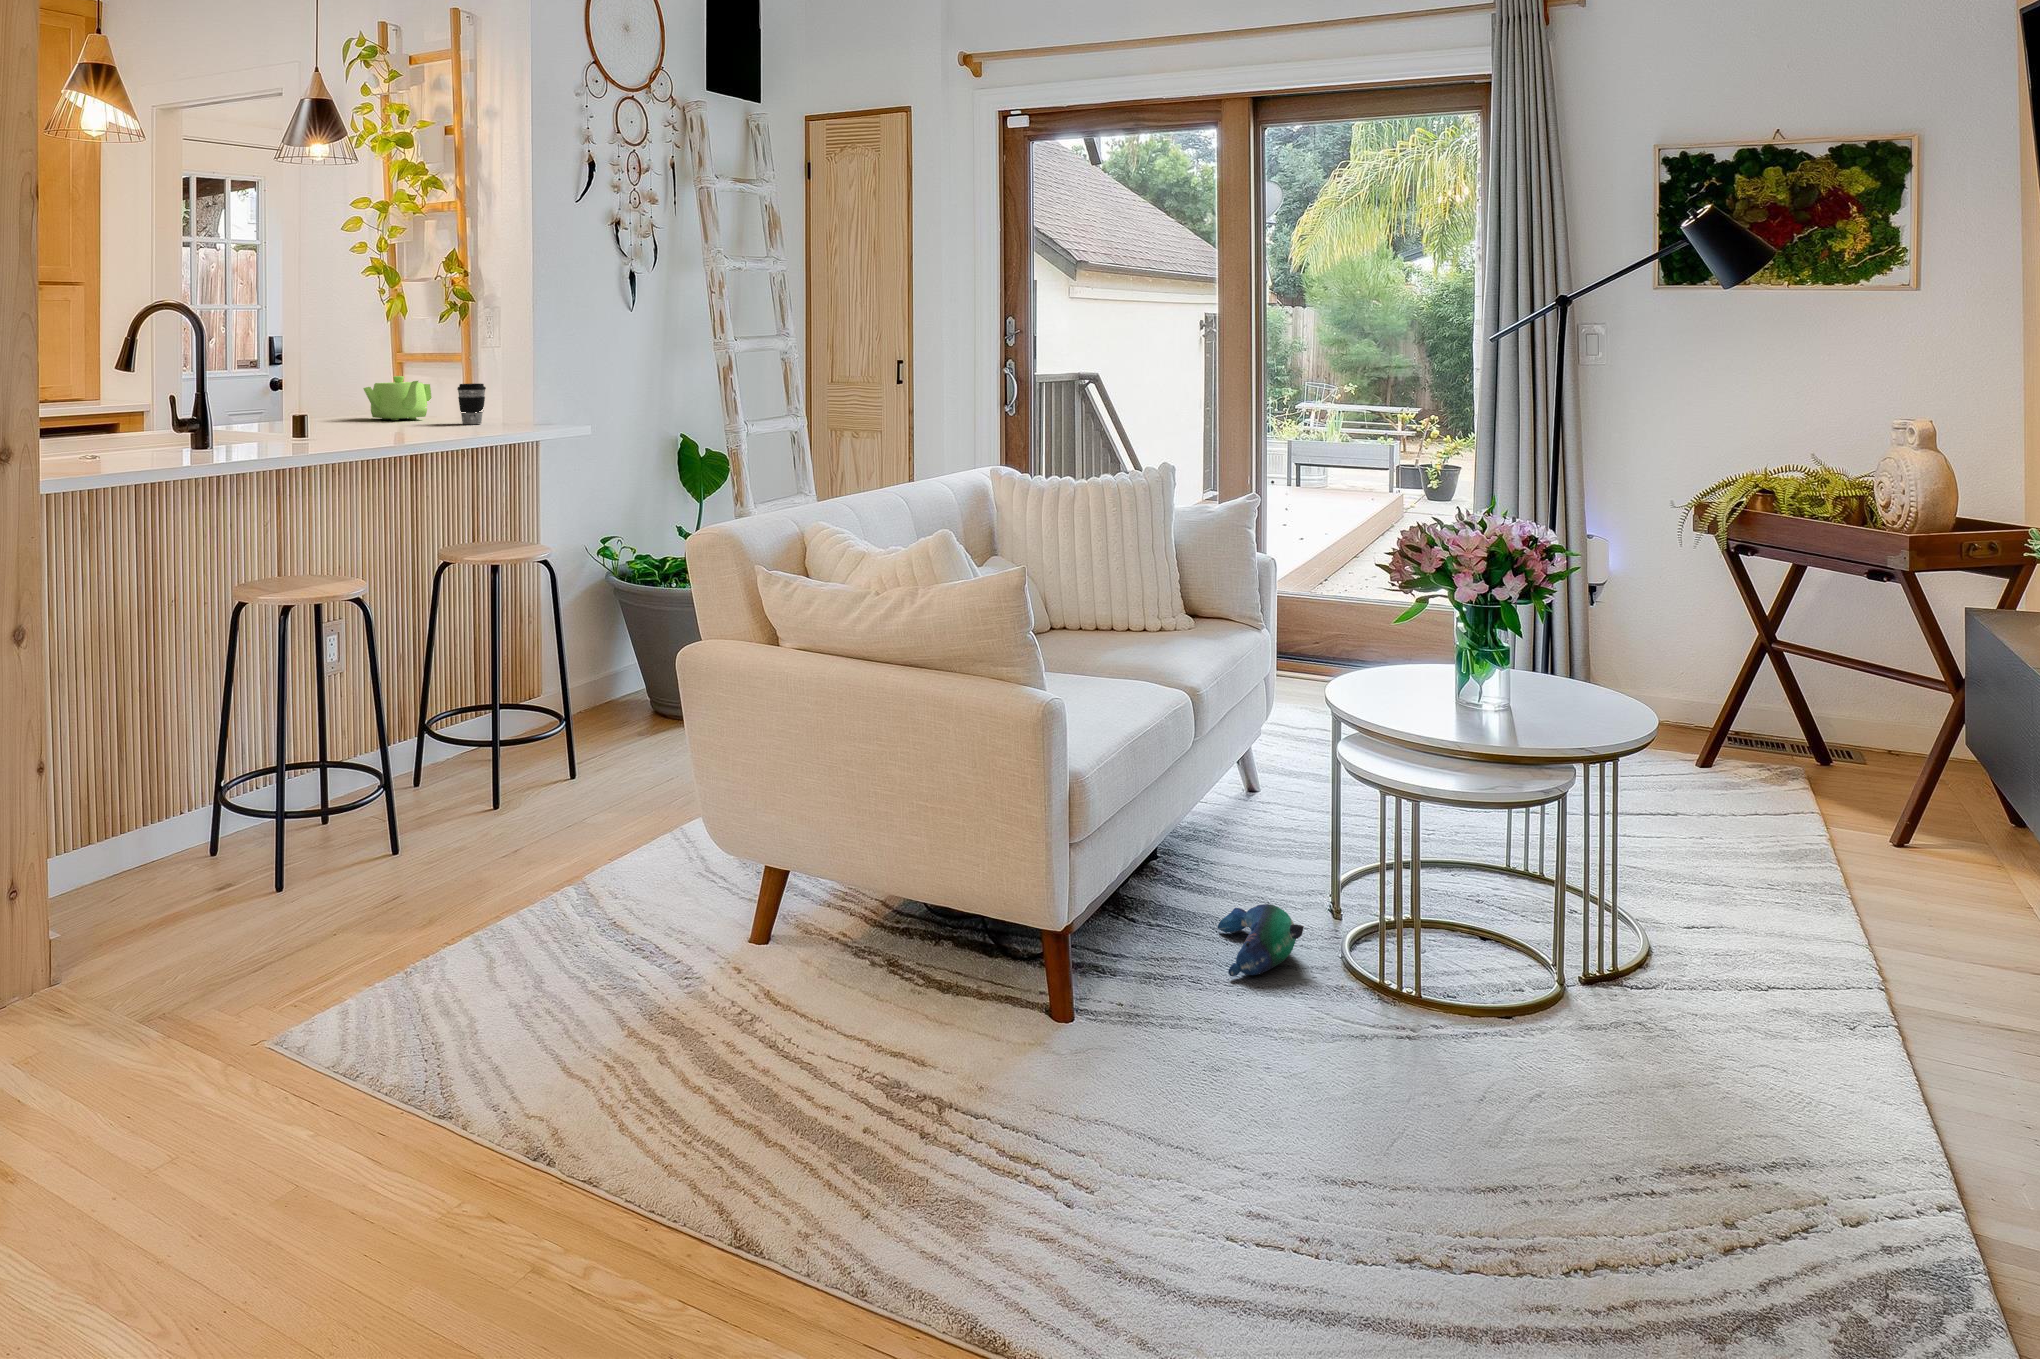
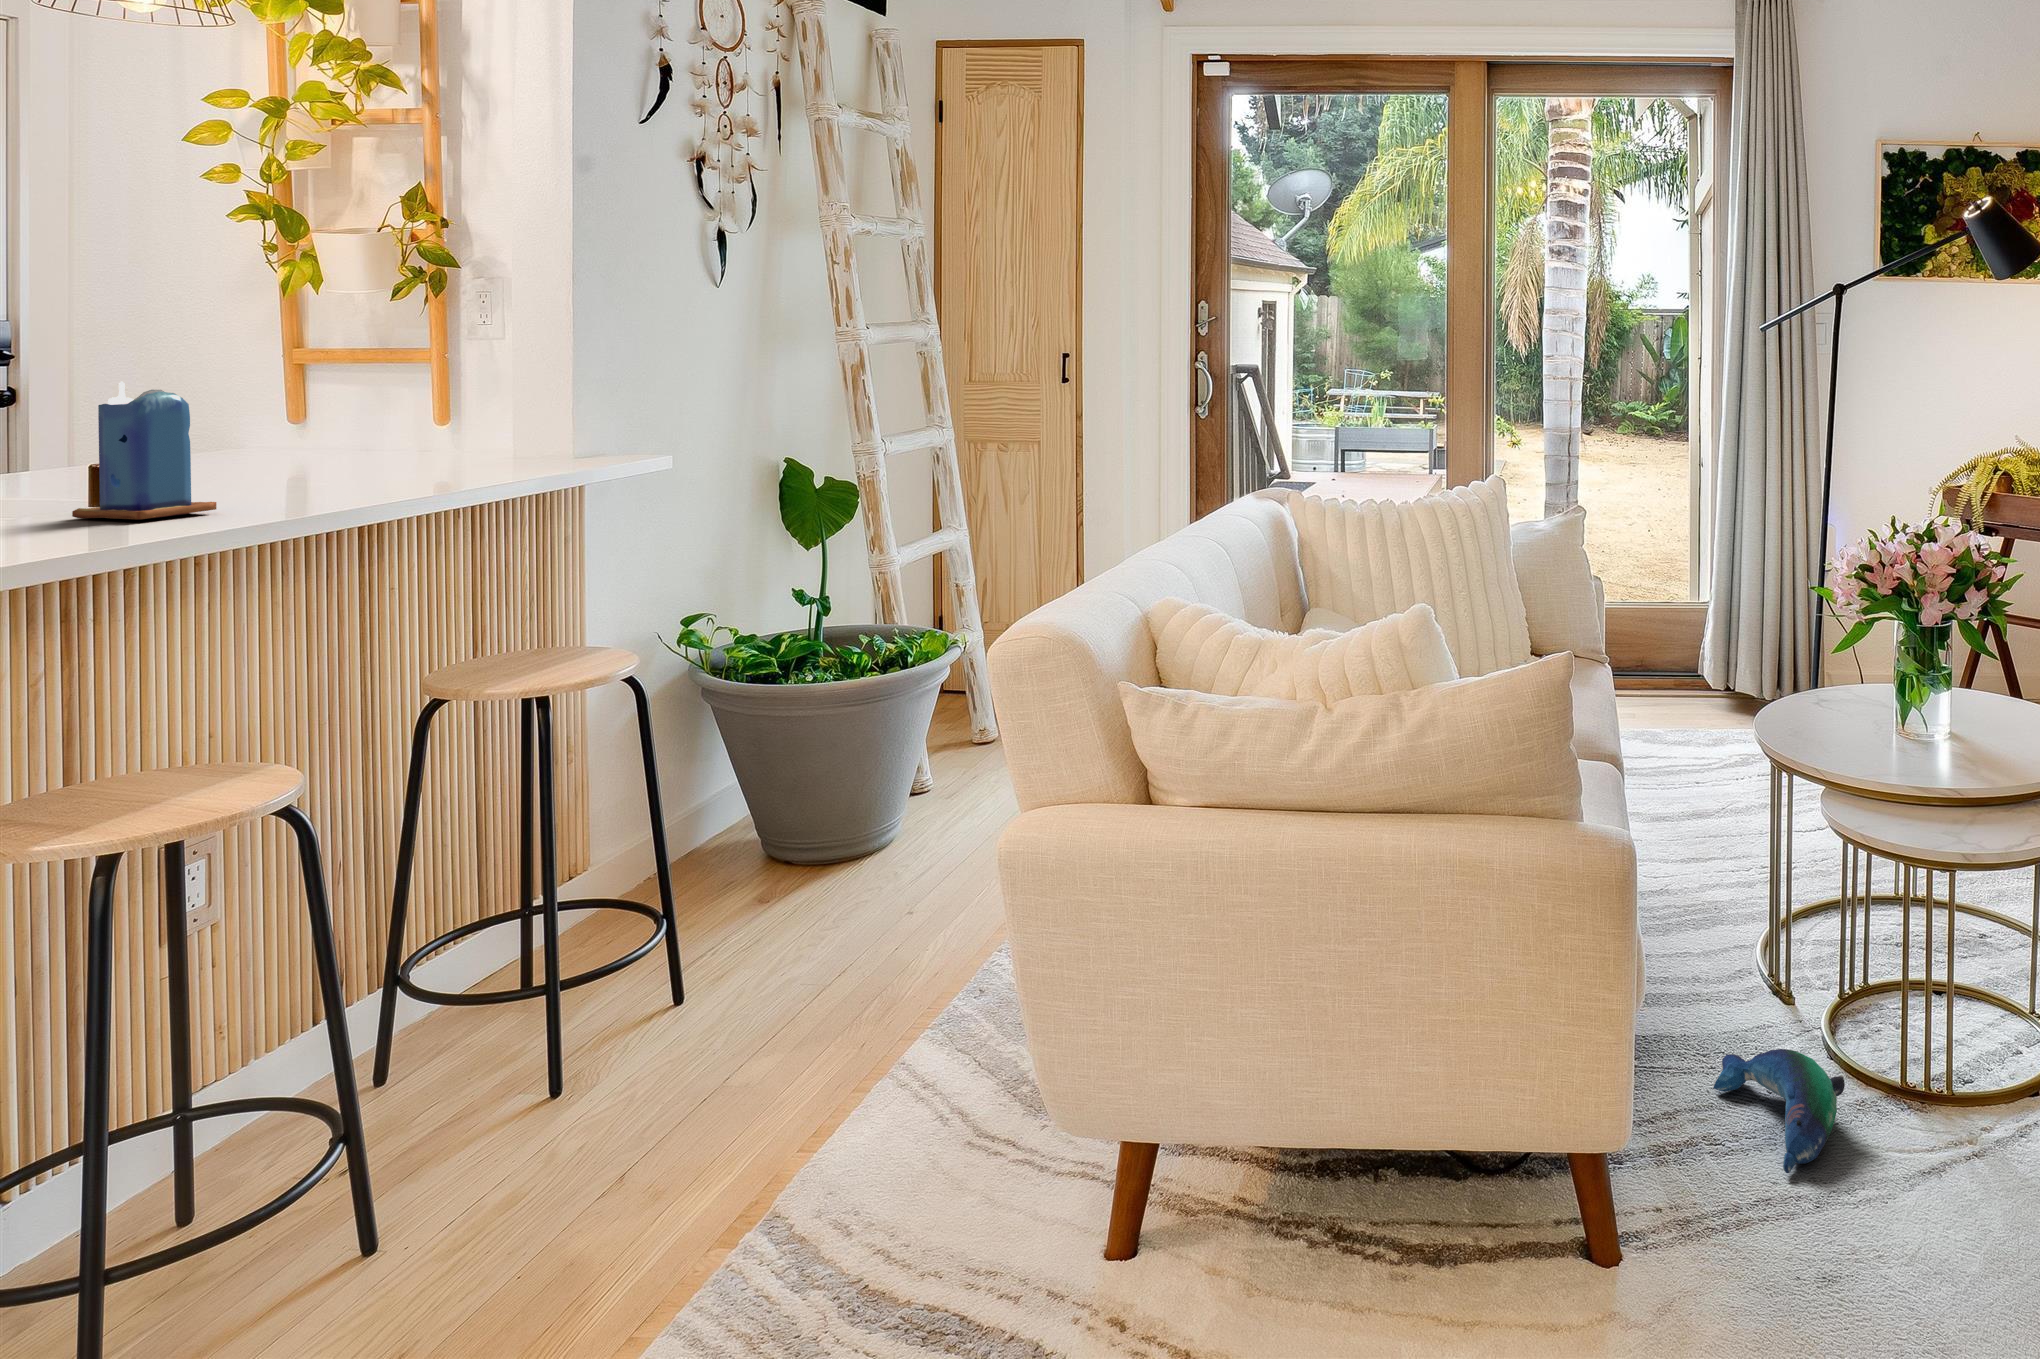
candle: none [290,370,349,444] -> present [72,381,216,520]
teapot: present [363,376,432,420] -> none [226,384,366,456]
coffee cup: present [457,384,486,424] -> none [423,394,478,458]

